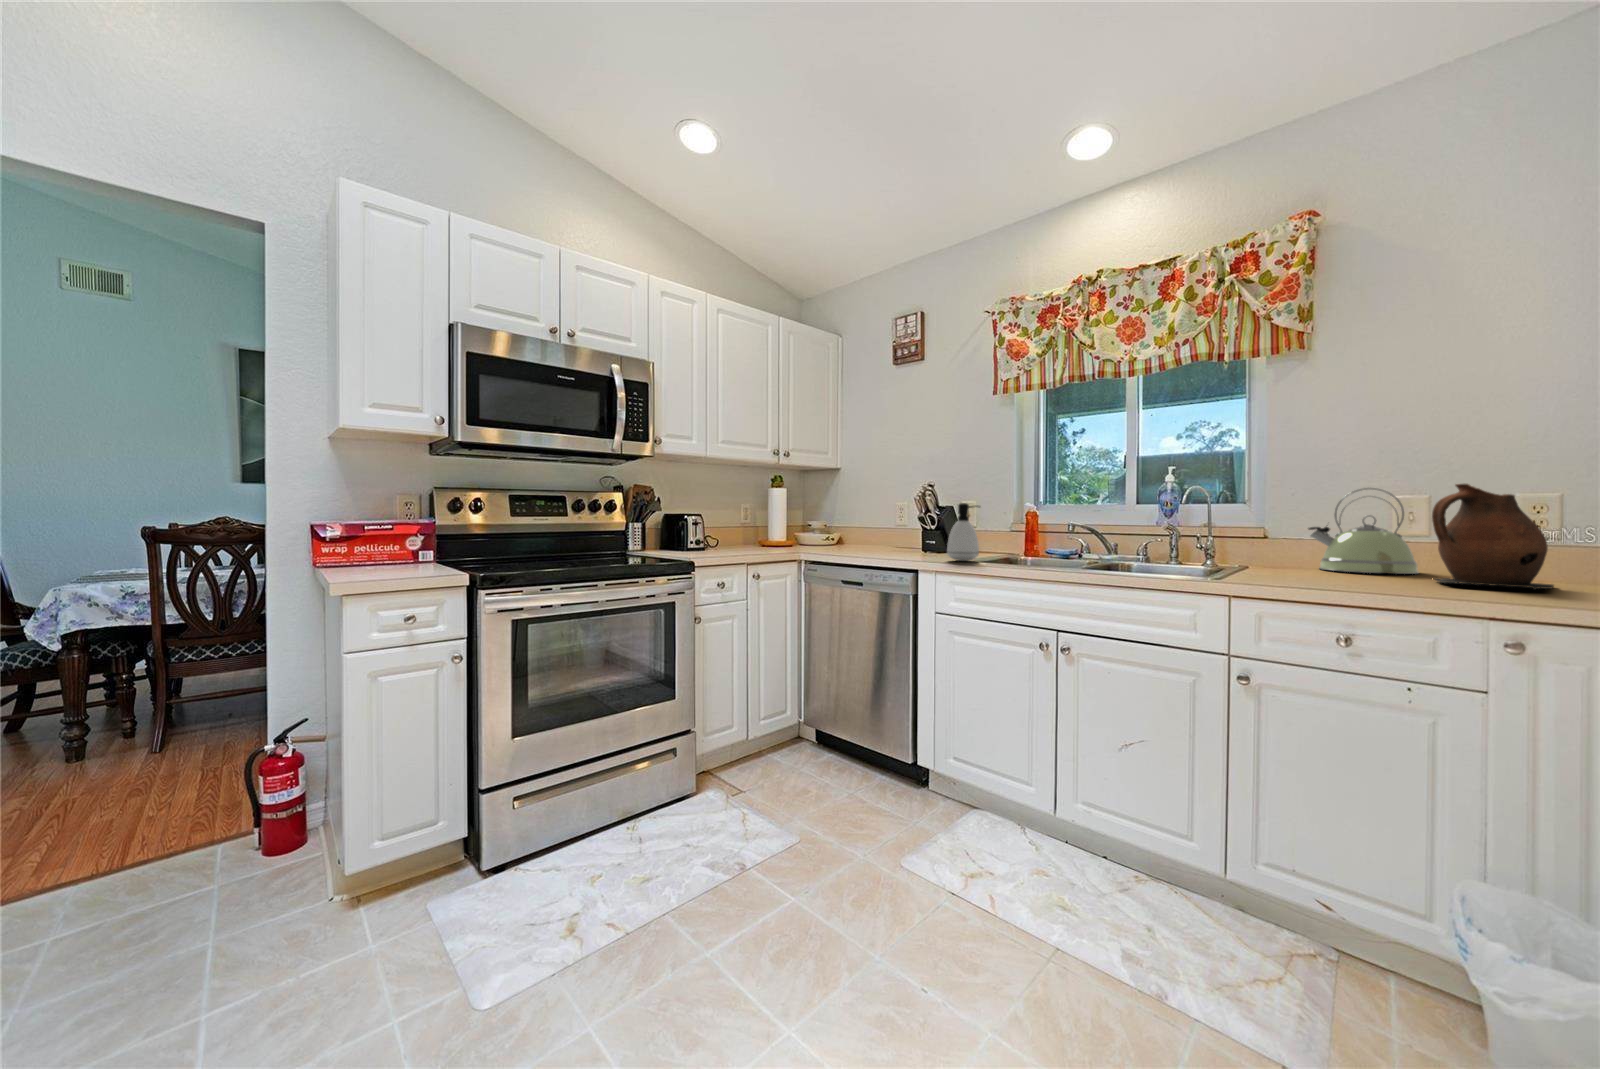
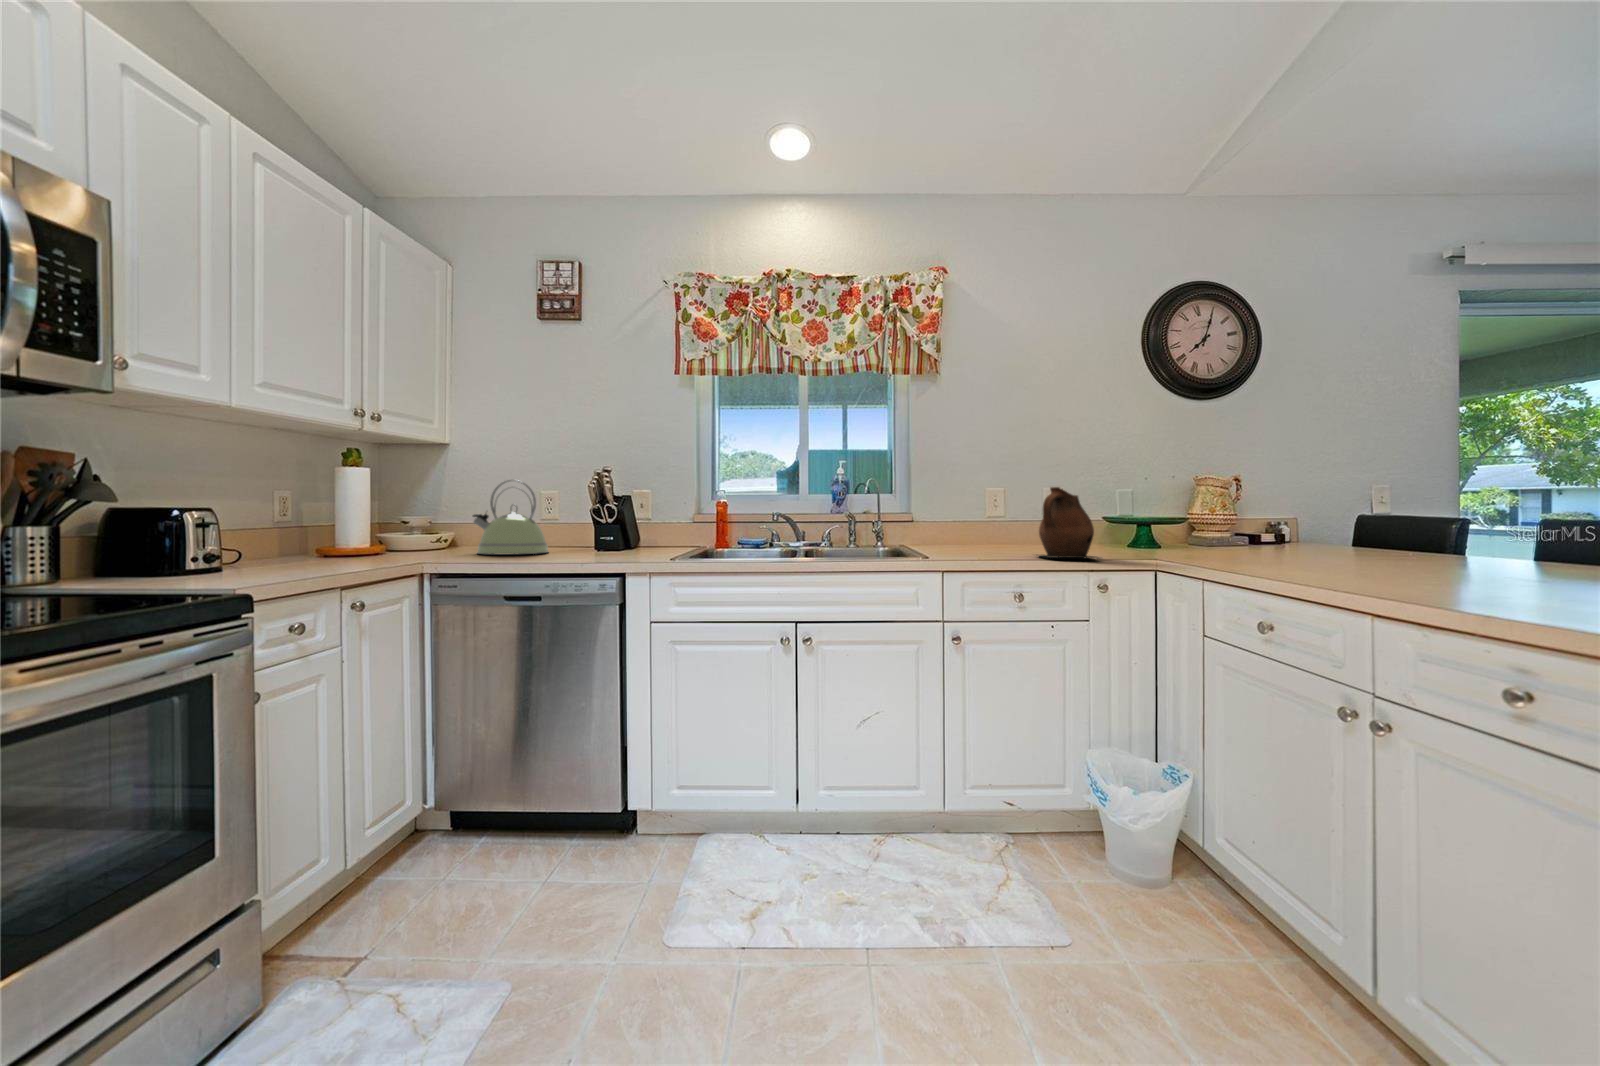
kettle: present [1308,488,1418,574] -> present [473,480,548,555]
soap dispenser: present [947,503,979,561] -> none [659,492,697,559]

